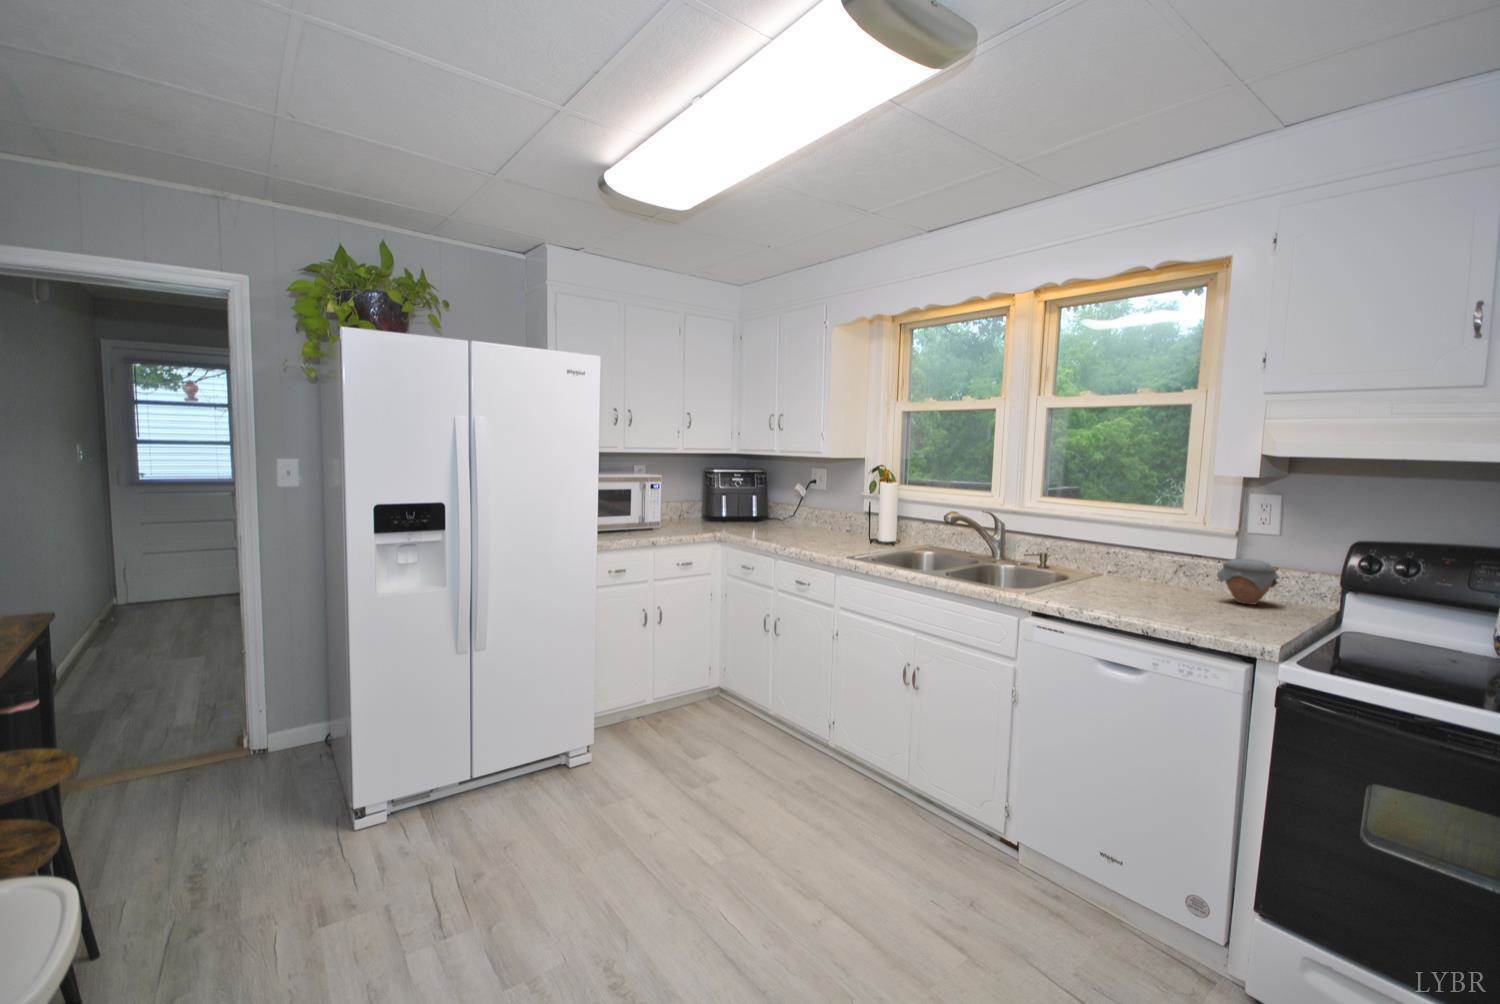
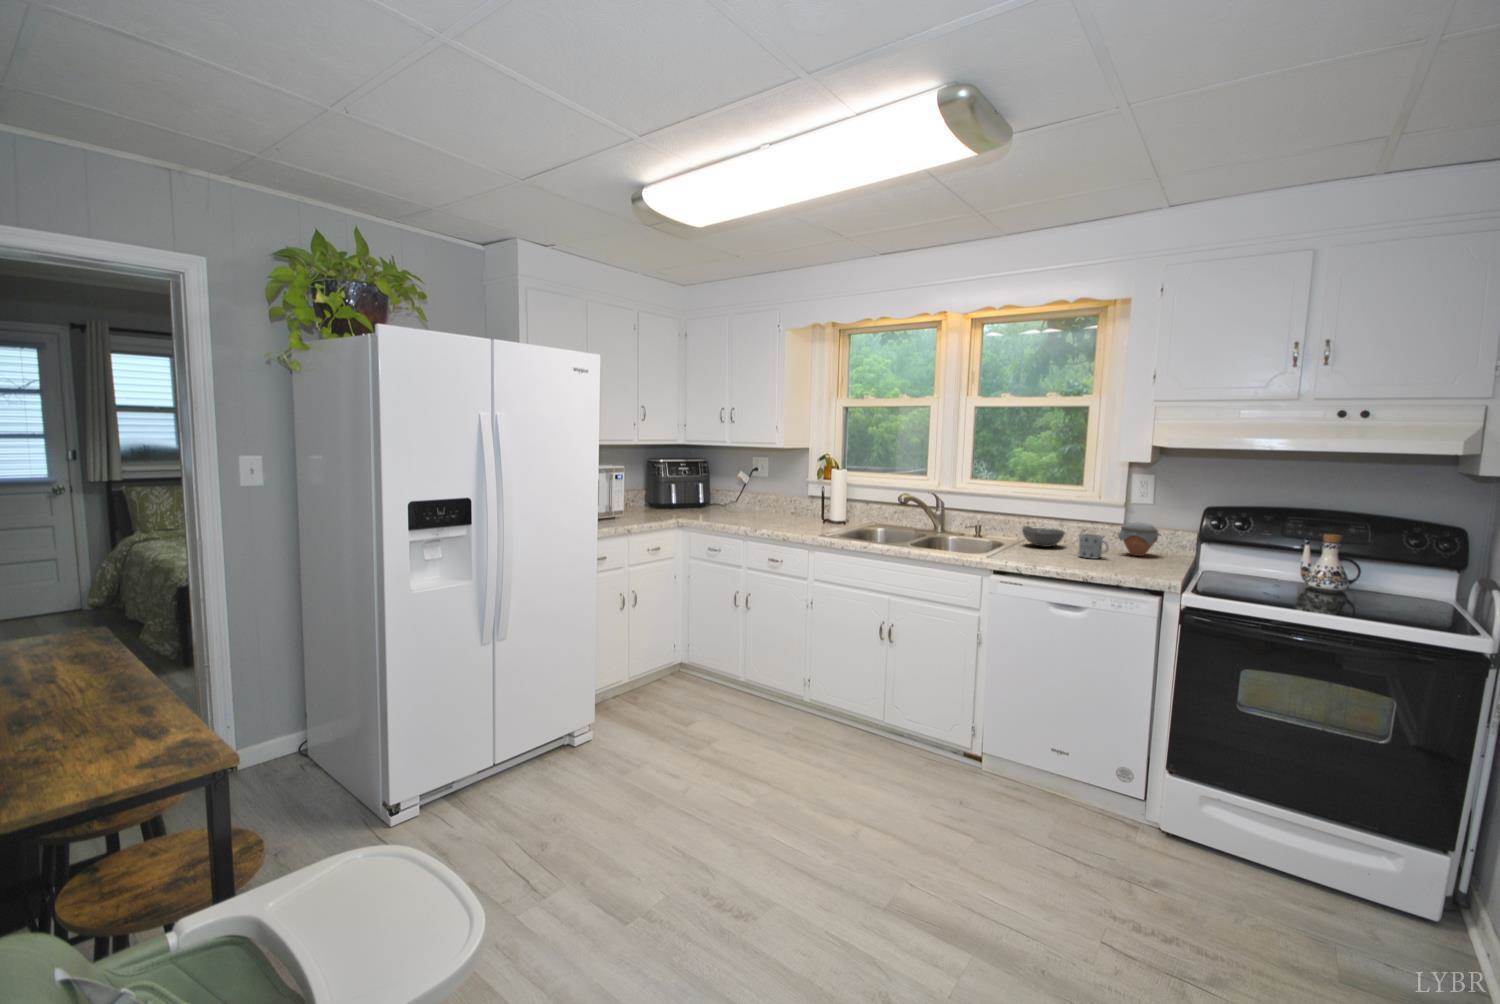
bowl: none [1092,557,1150,584] -> present [1022,526,1065,547]
mug: none [1156,570,1196,604] -> present [1079,534,1109,559]

